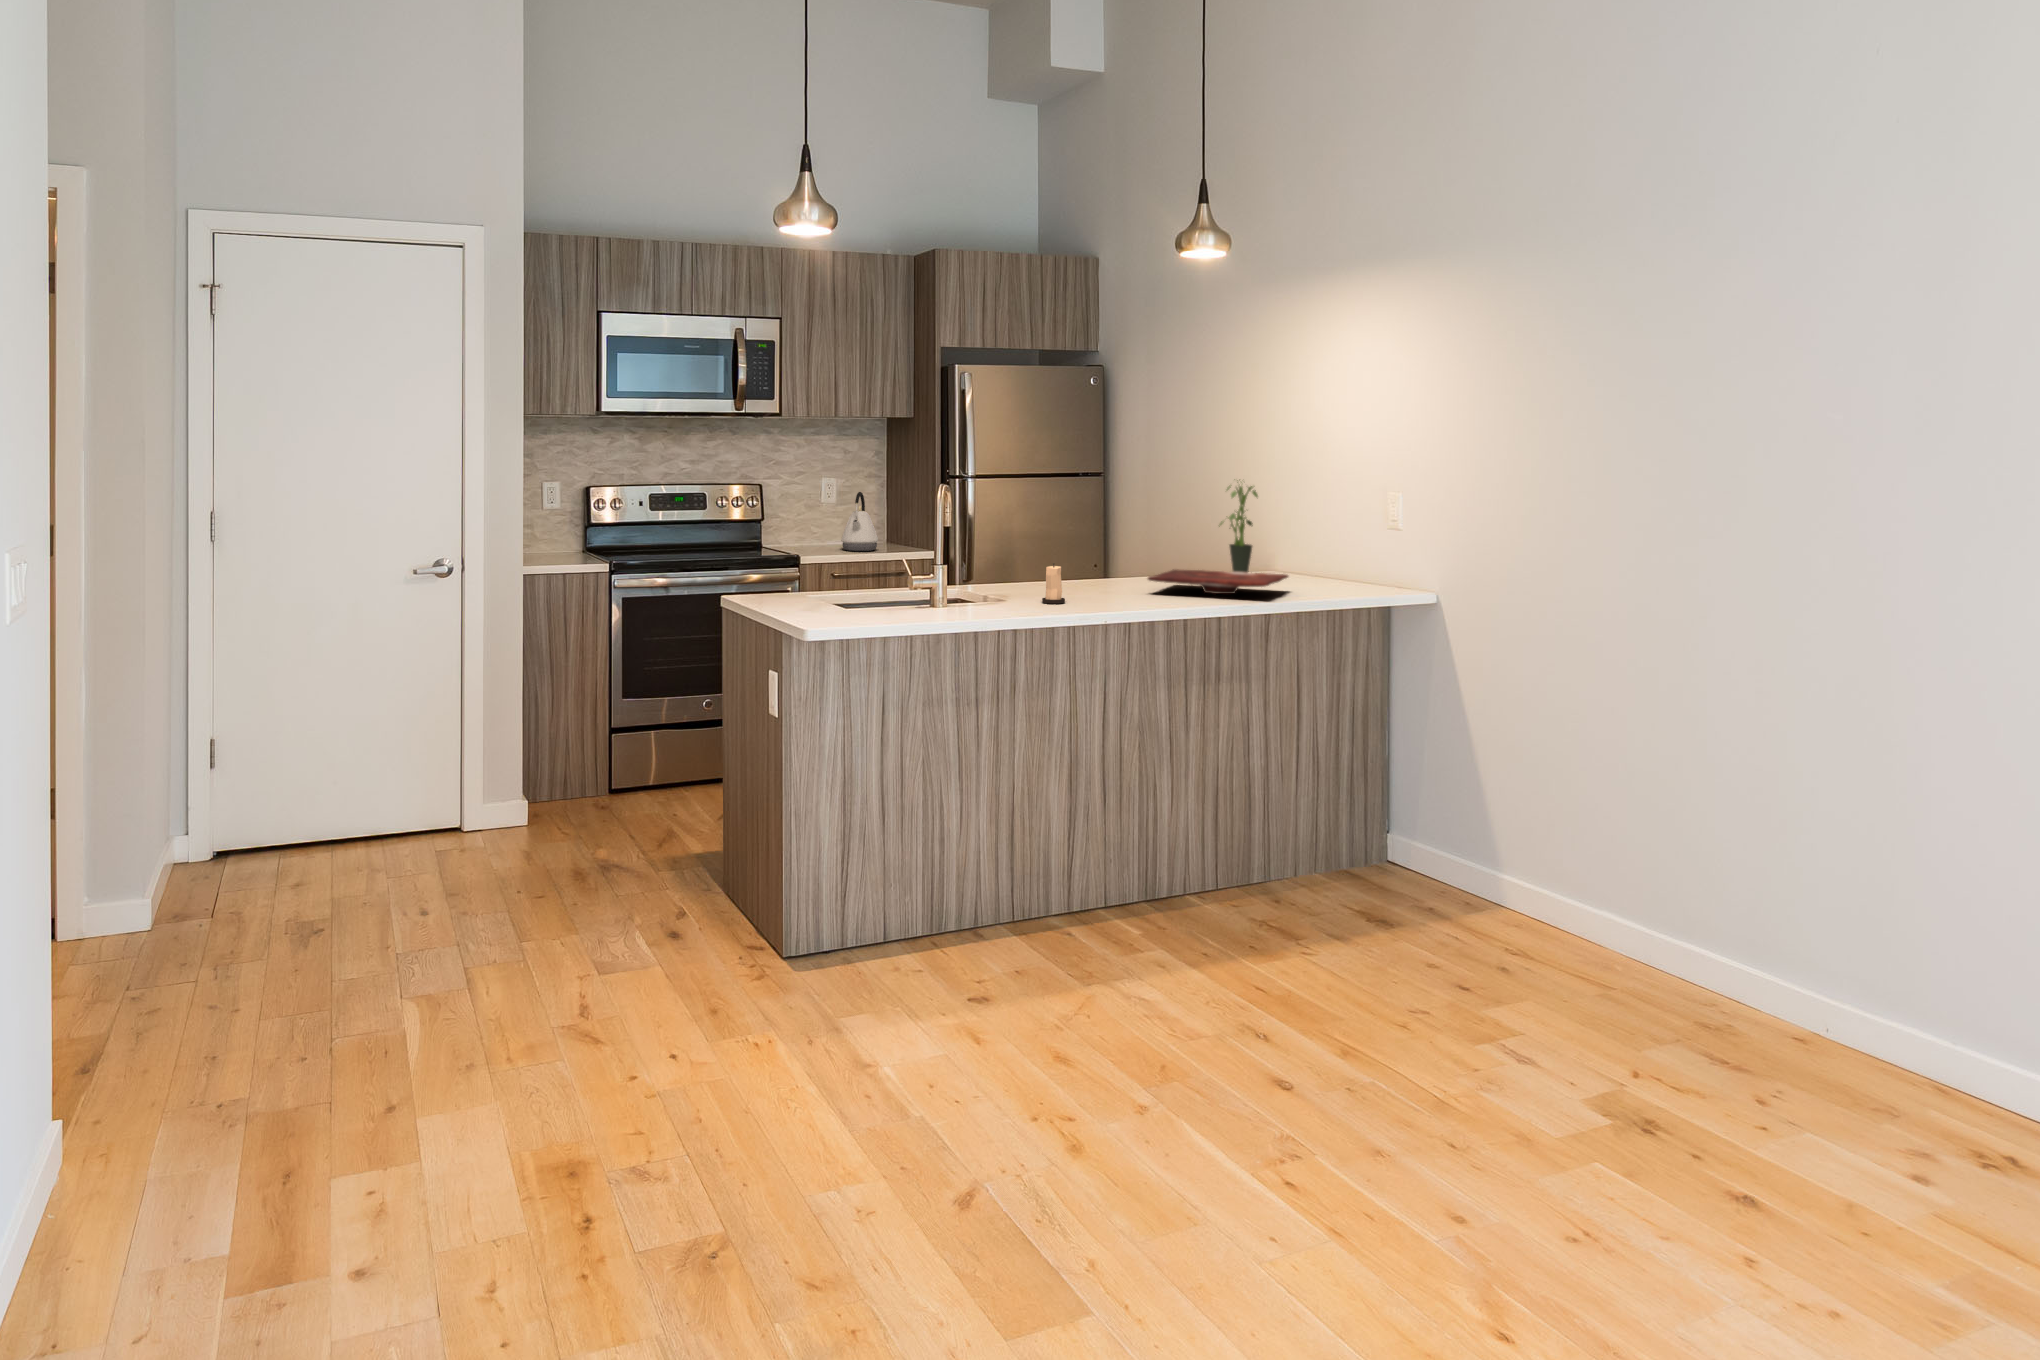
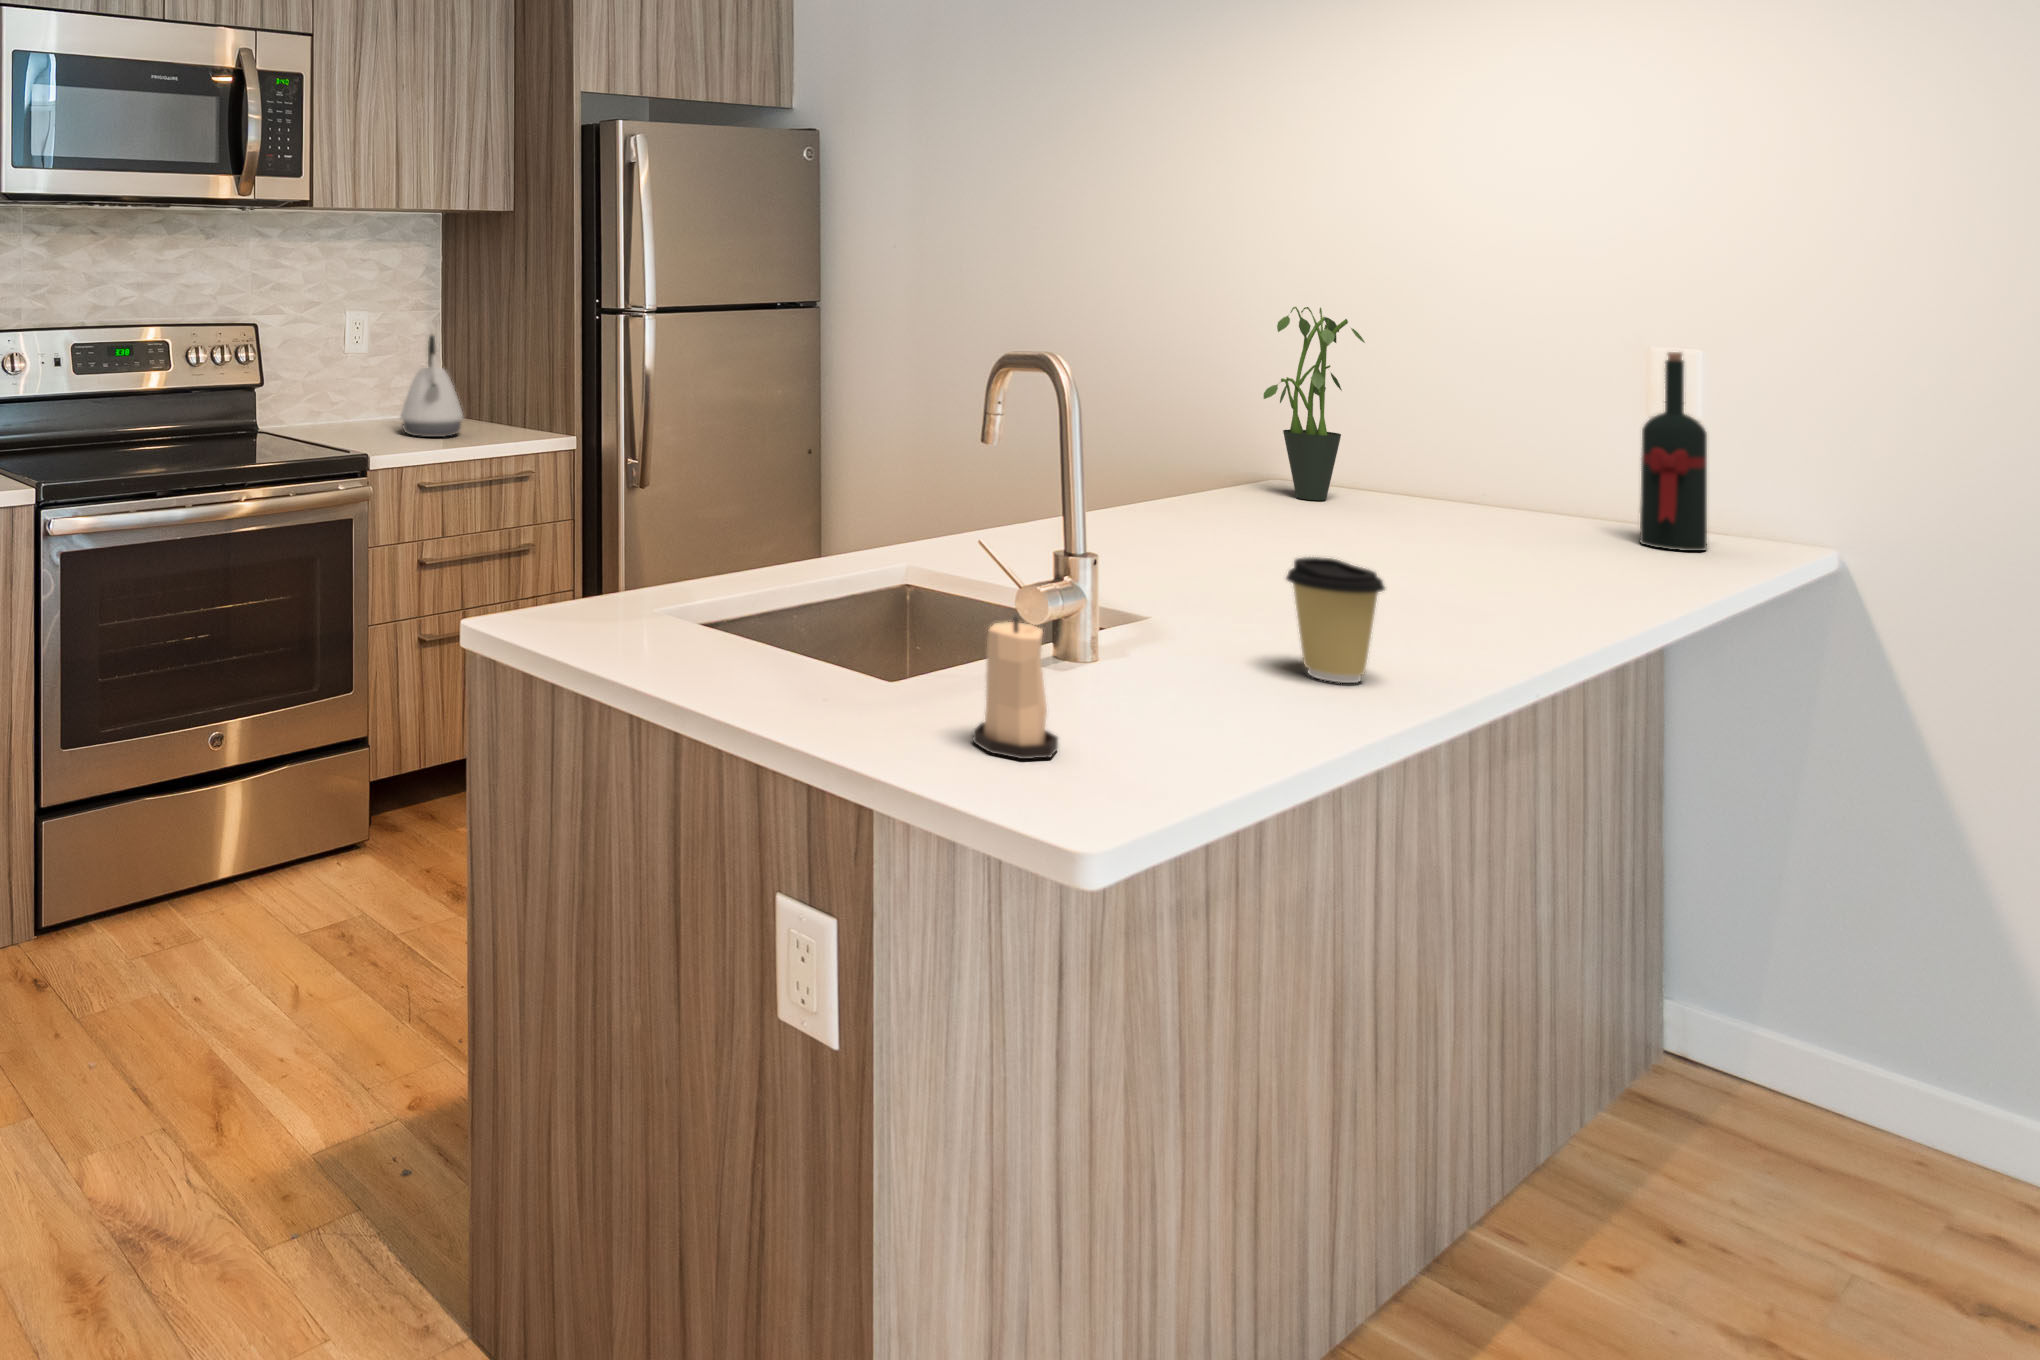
wine bottle: none [1325,502,1353,597] -> present [1640,352,1707,551]
candle: present [1042,563,1065,604] -> present [973,617,1058,759]
cutting board: present [1148,569,1288,594] -> none [1264,491,1641,550]
coffee cup: none [998,572,1030,617] -> present [1286,557,1385,683]

